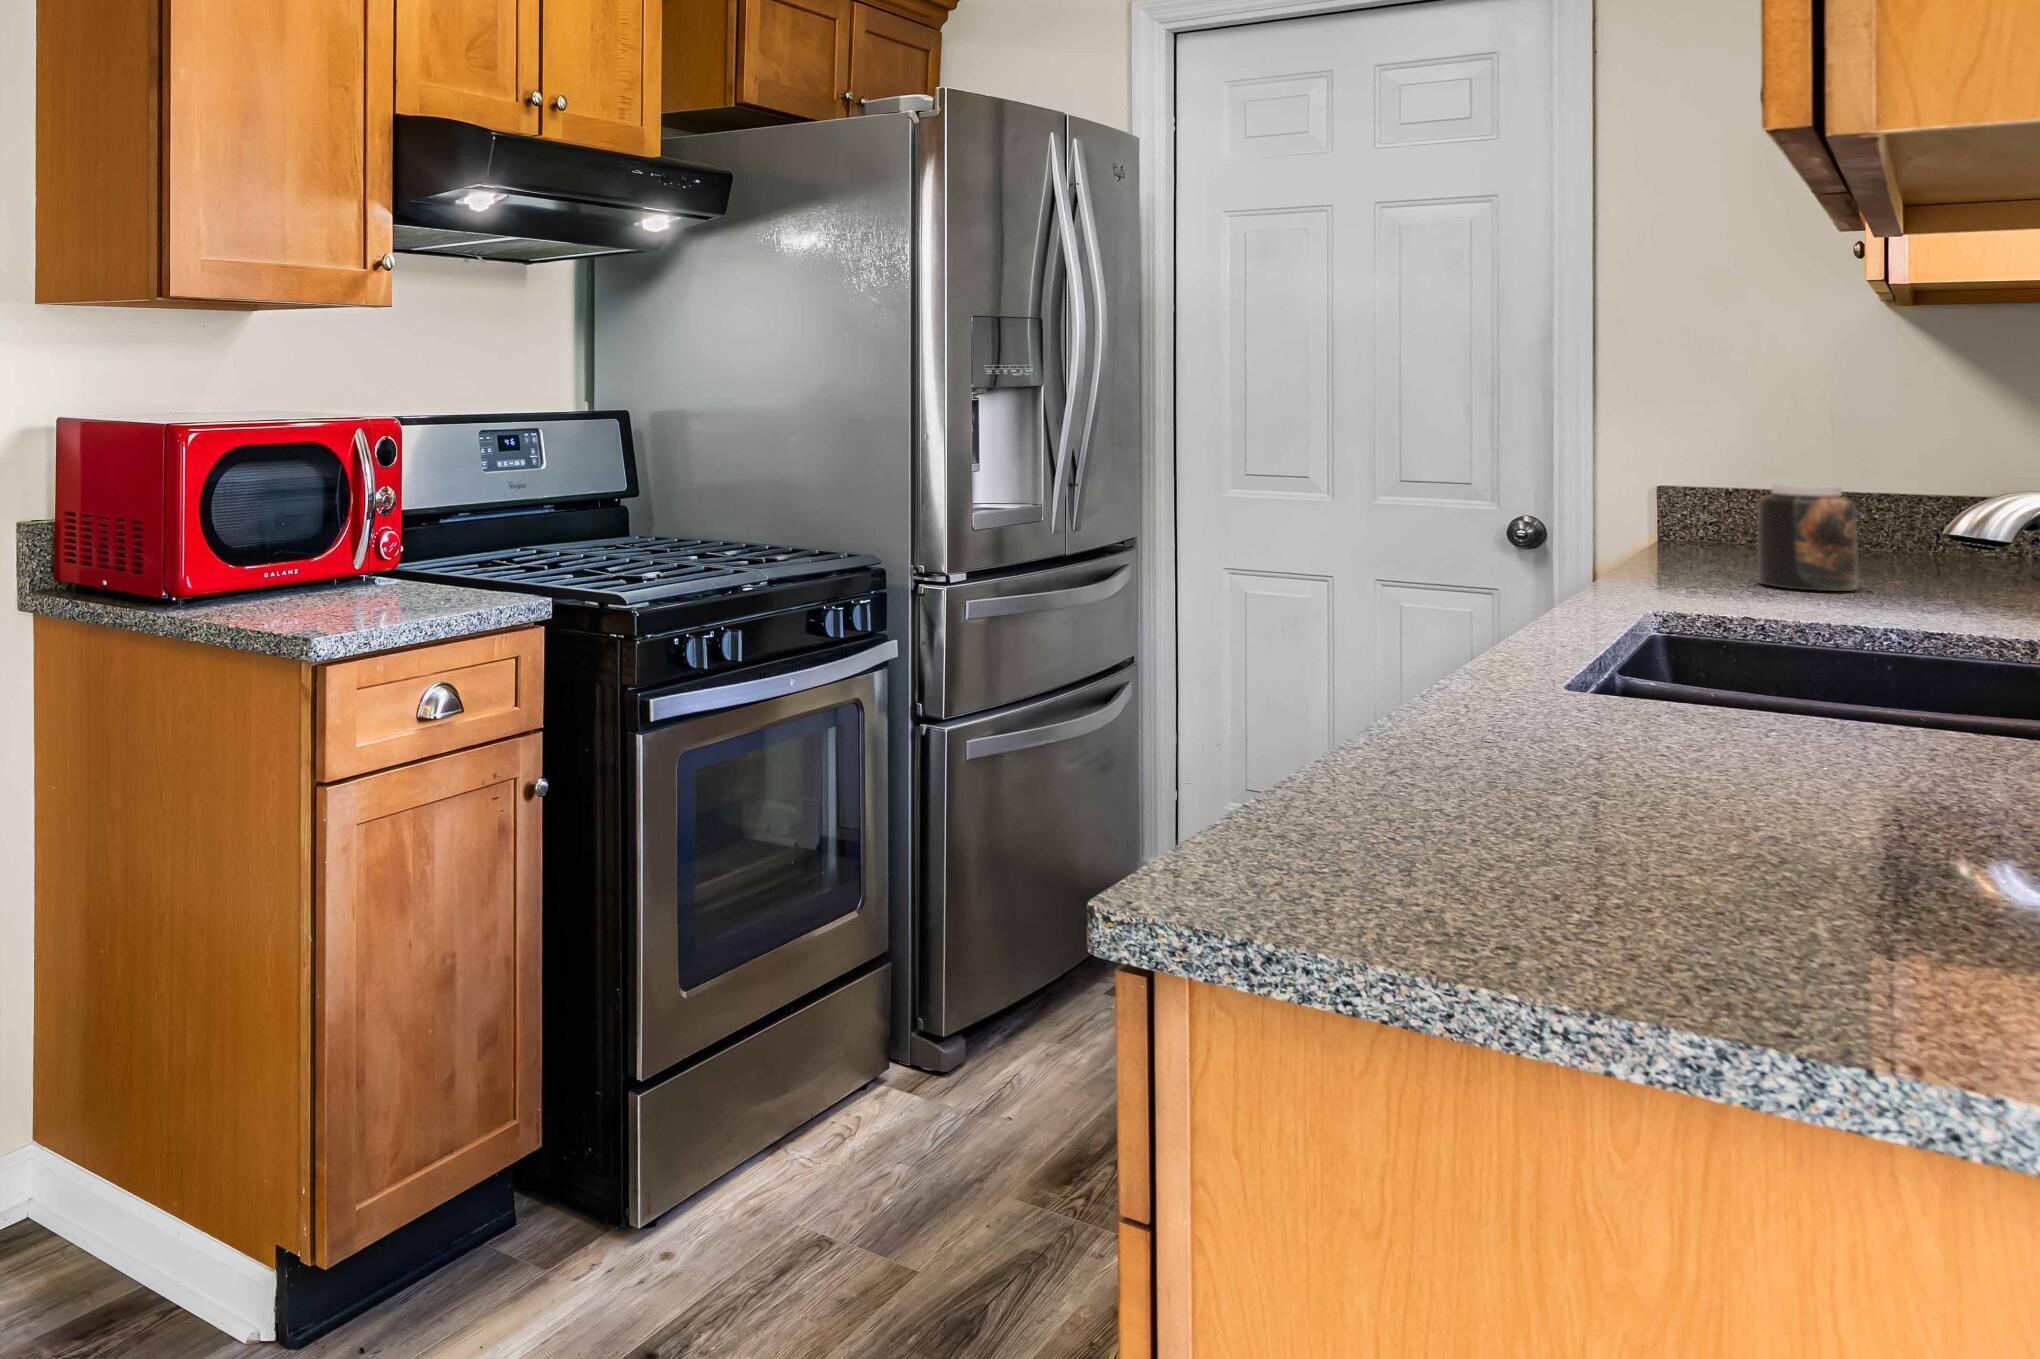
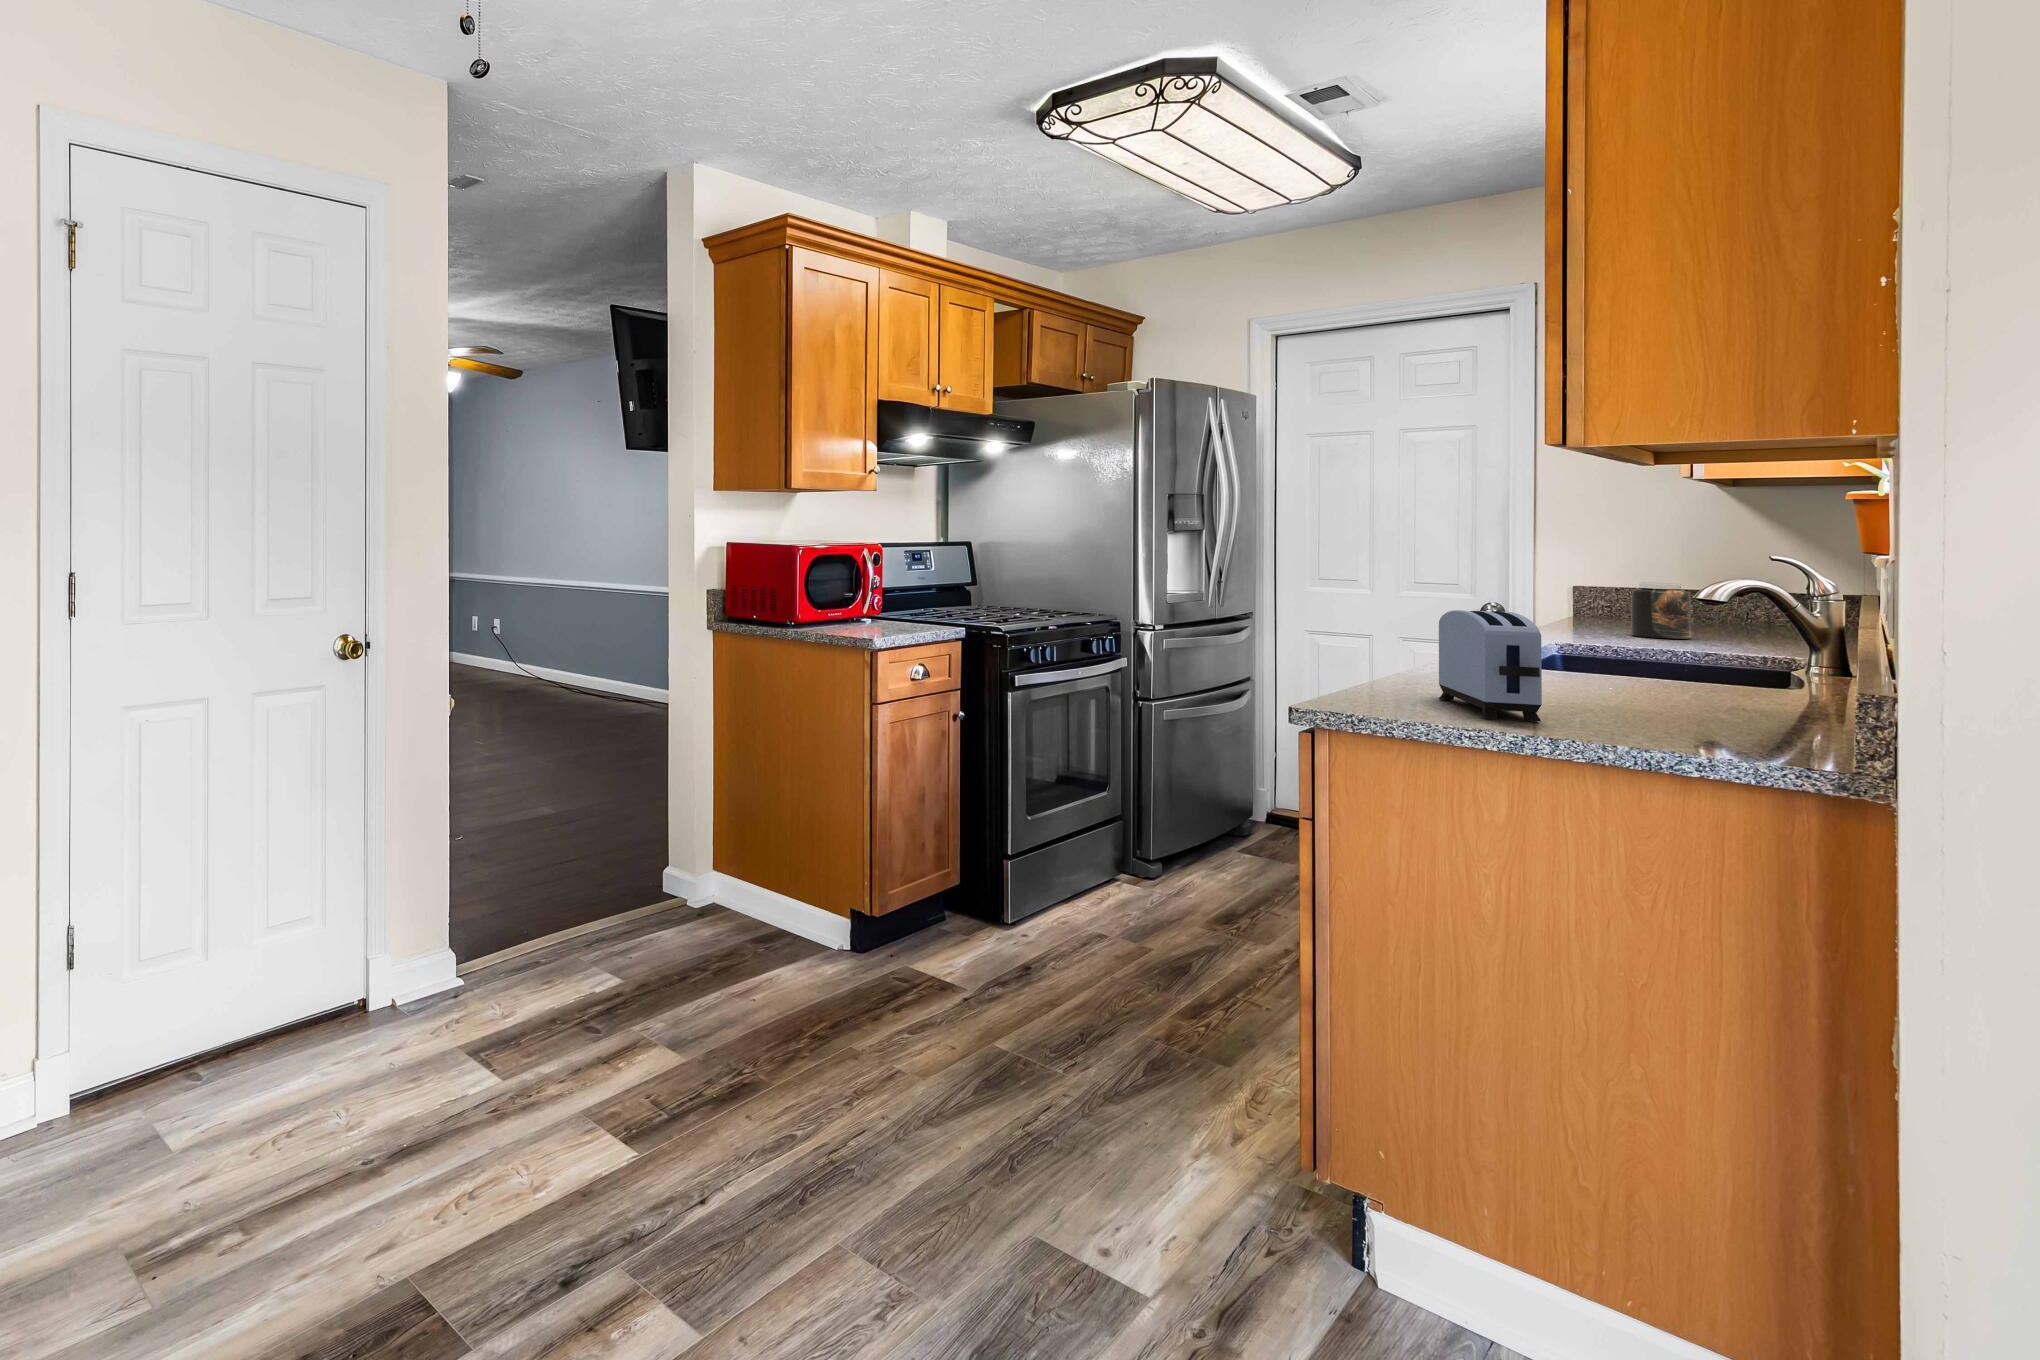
toaster: none [1449,615,1728,969] -> present [1439,610,1542,721]

